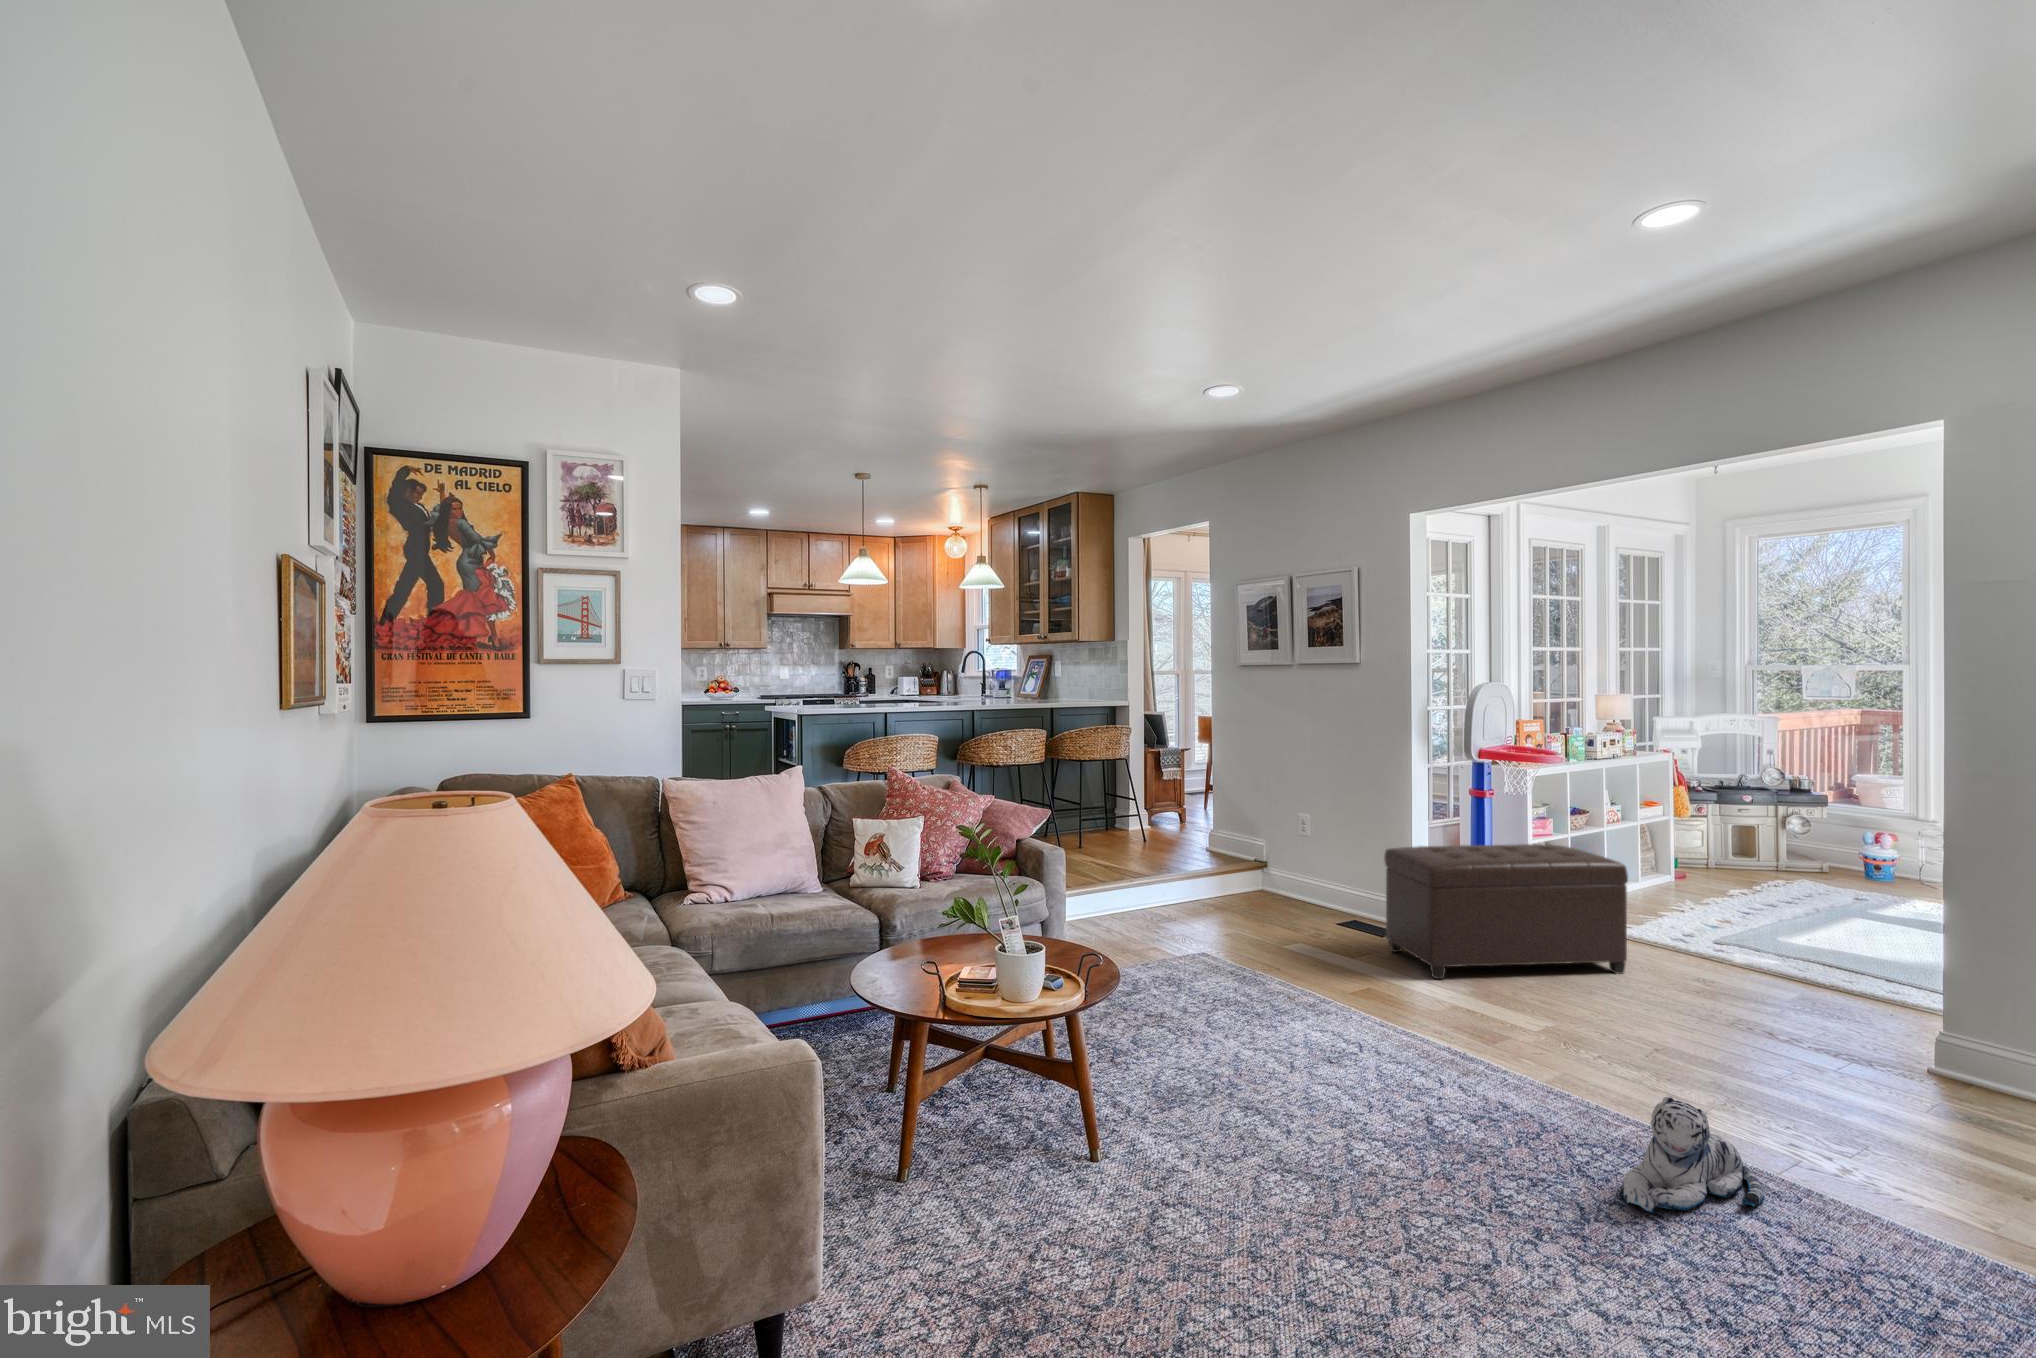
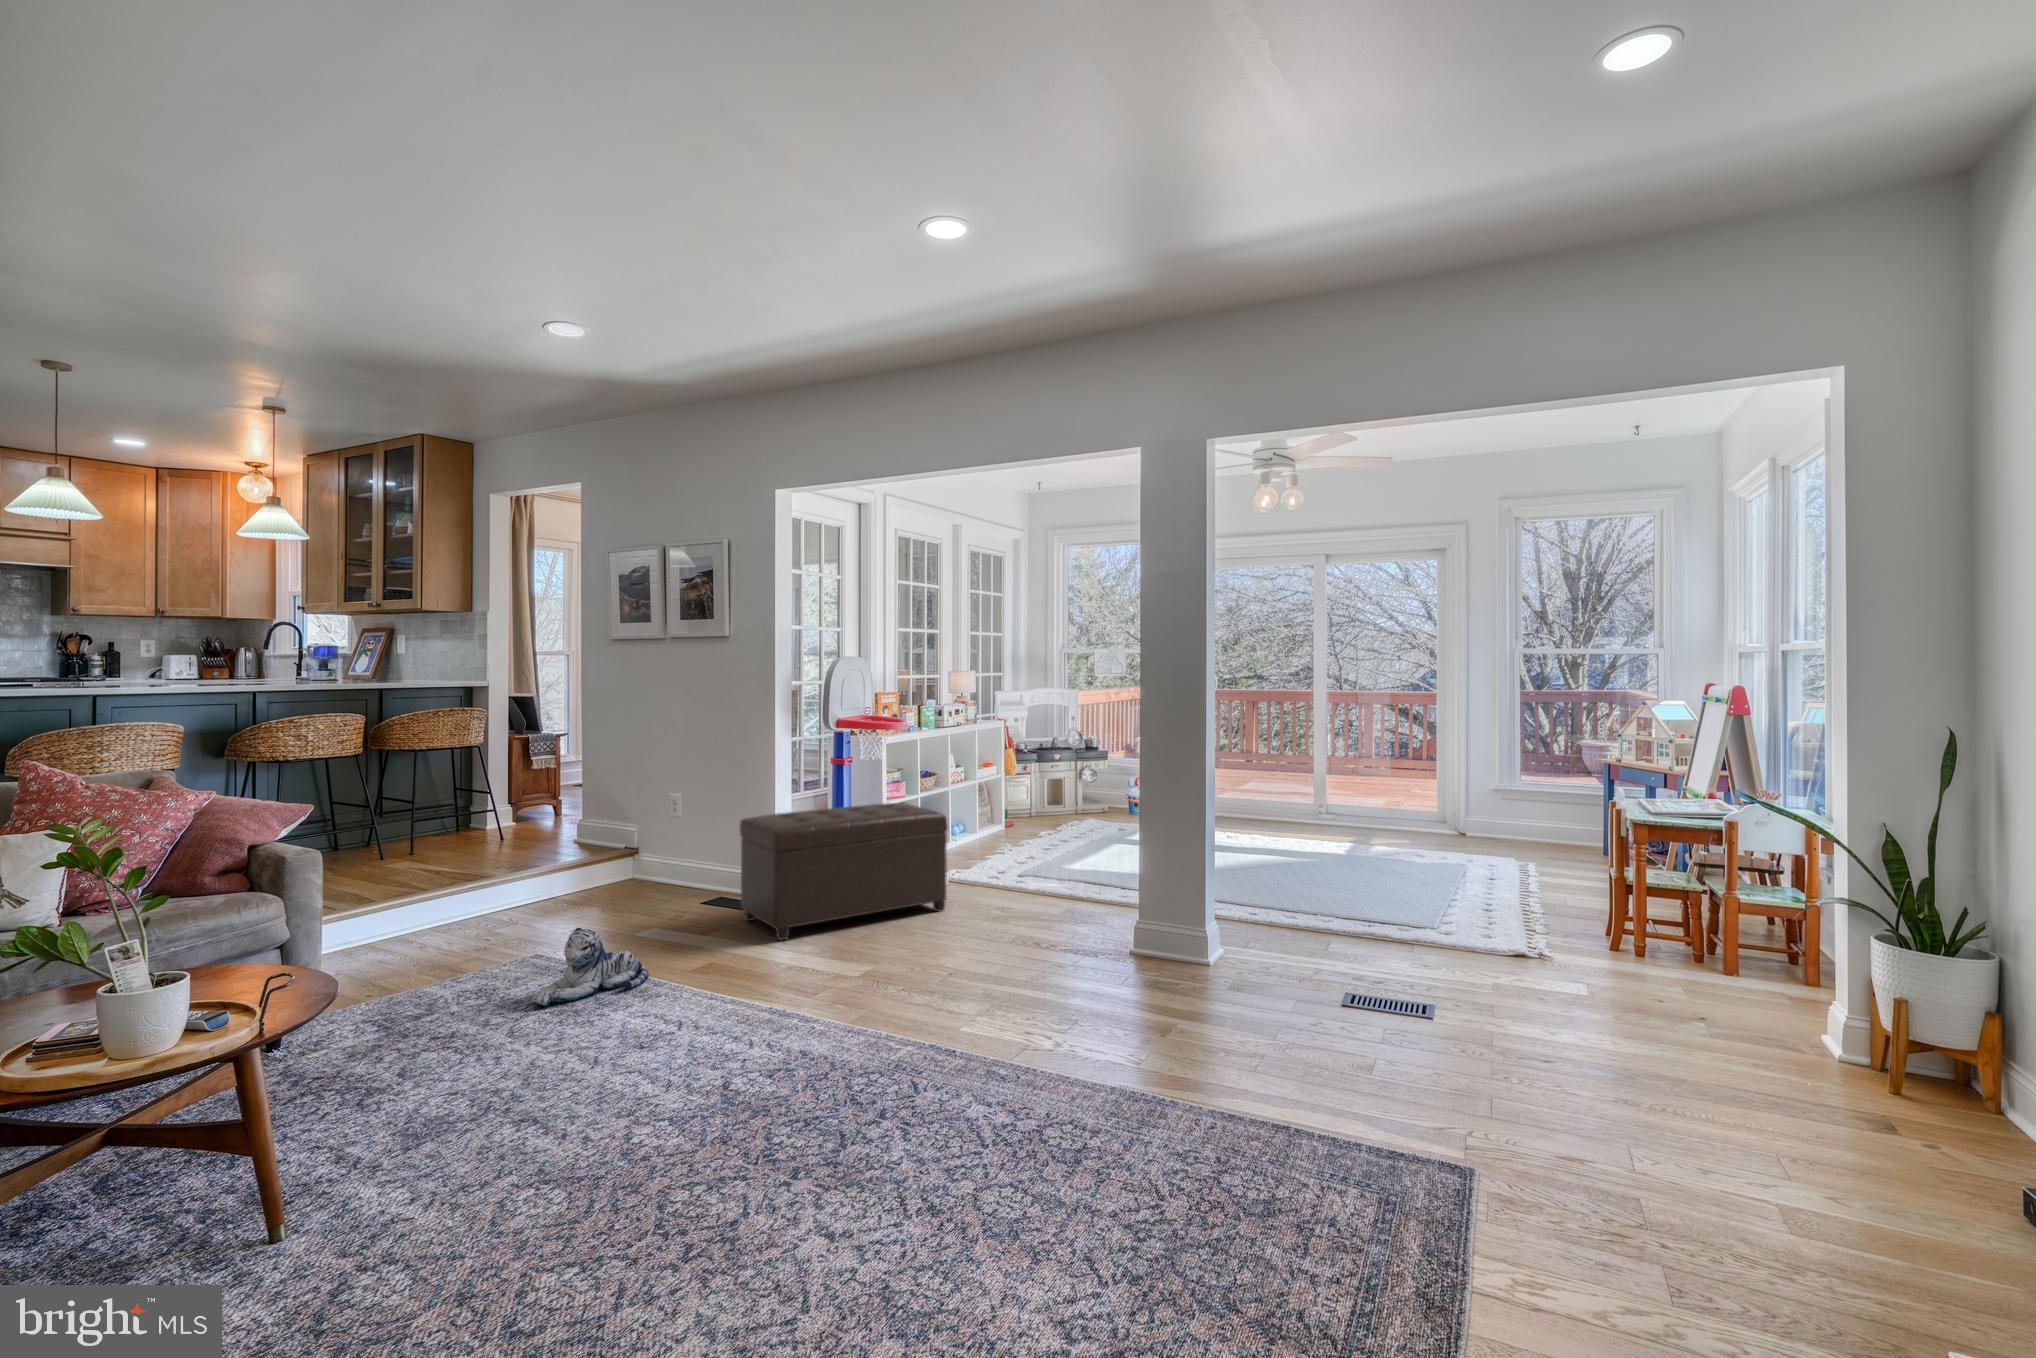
plush toy: present [1623,1097,1764,1213] -> present [532,928,649,1006]

